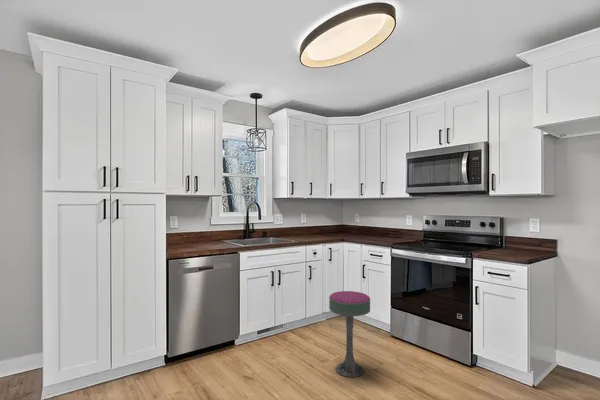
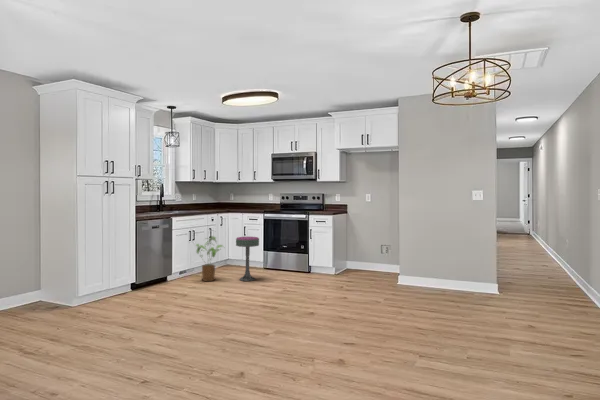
house plant: none [267,286,312,363] -> present [197,236,222,281]

